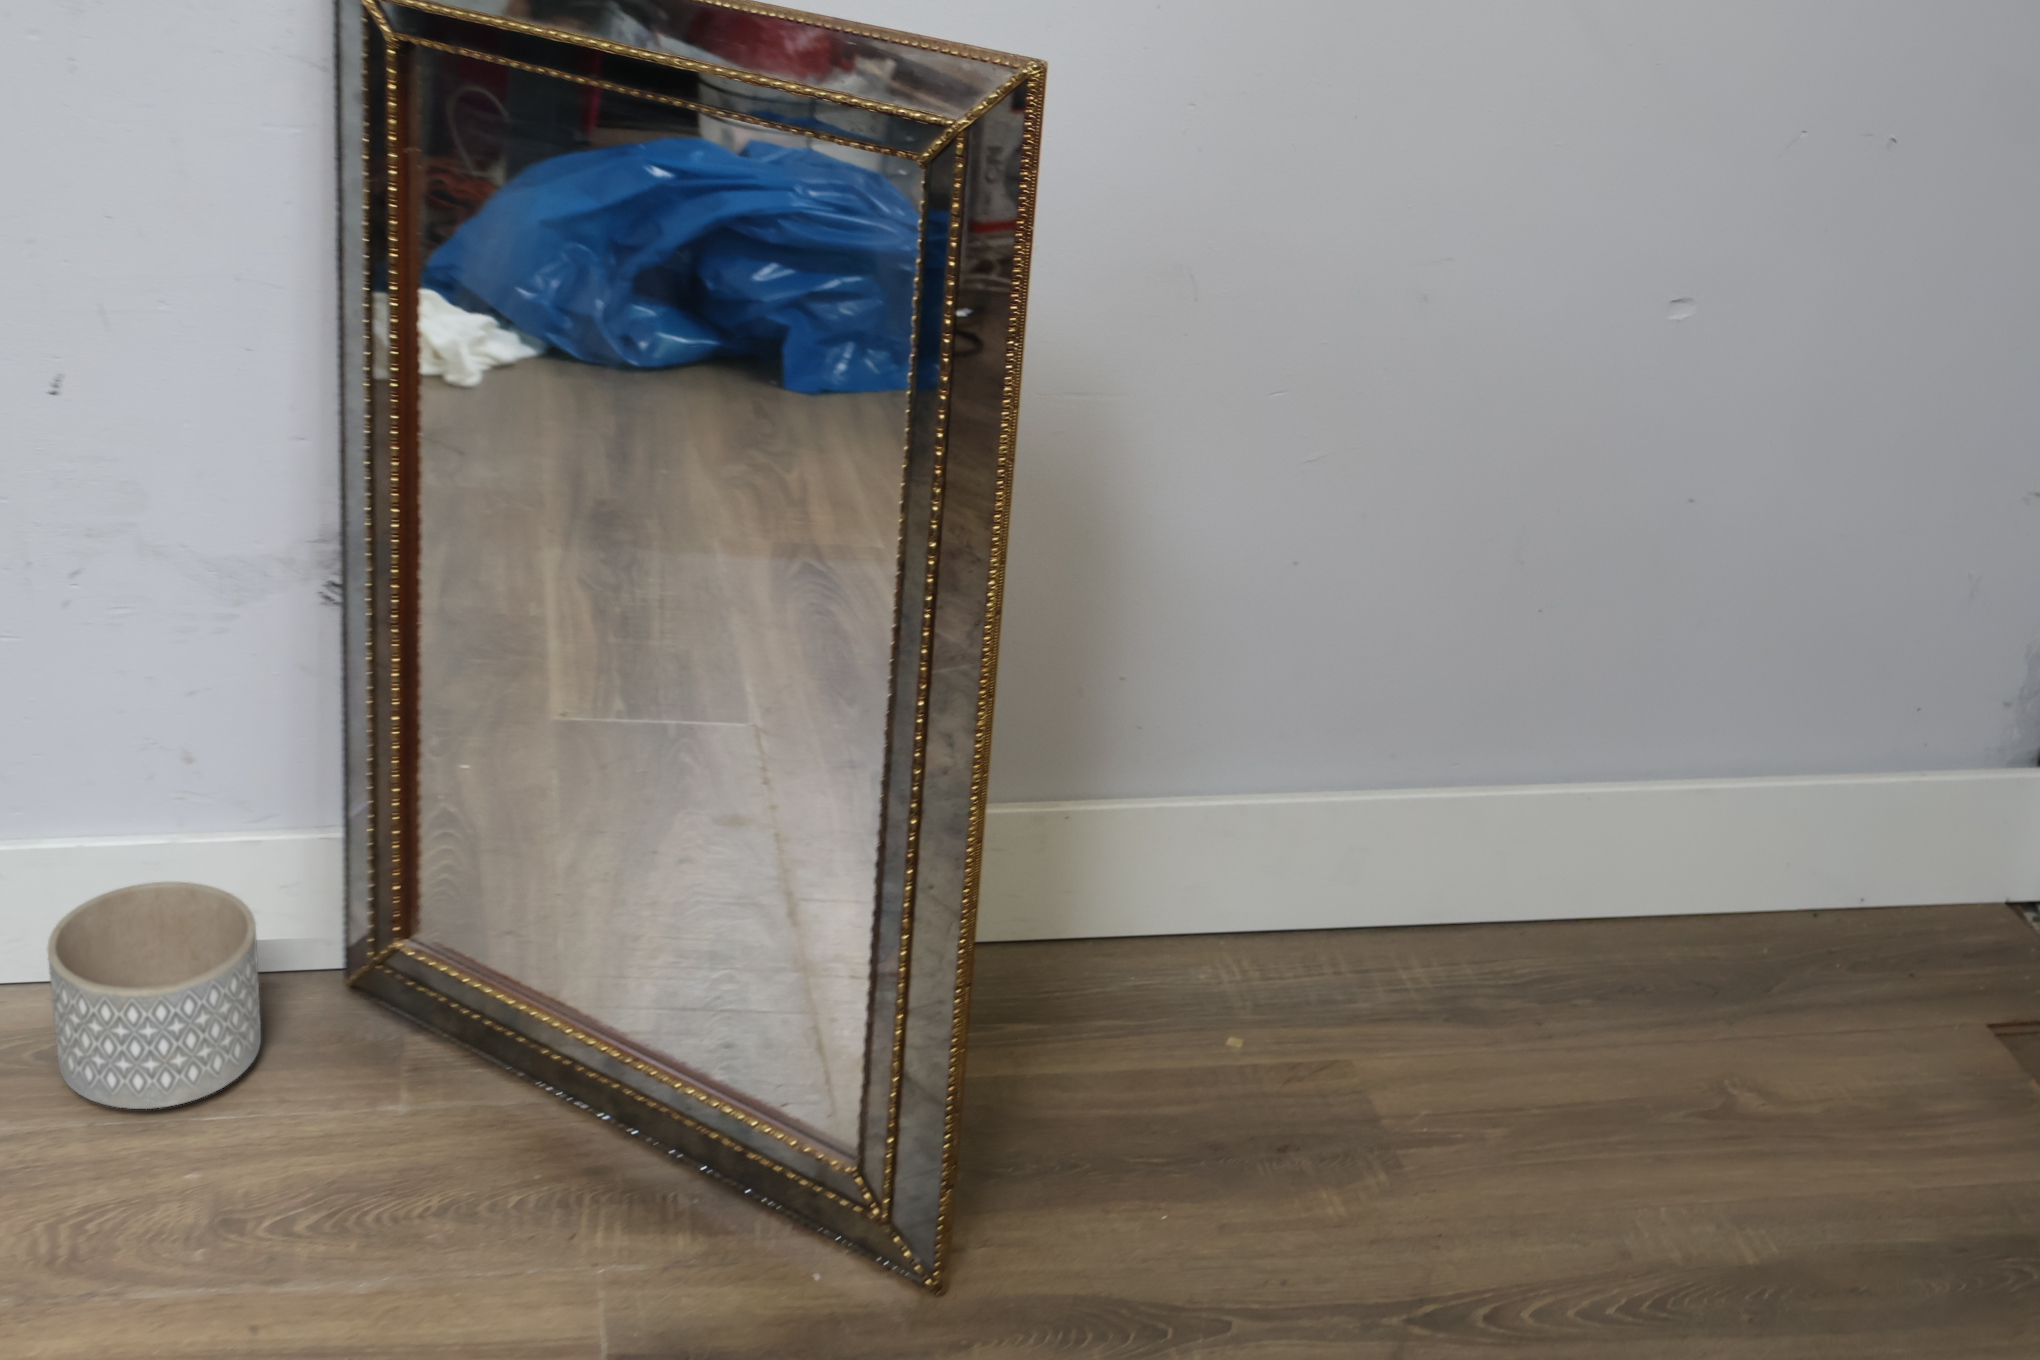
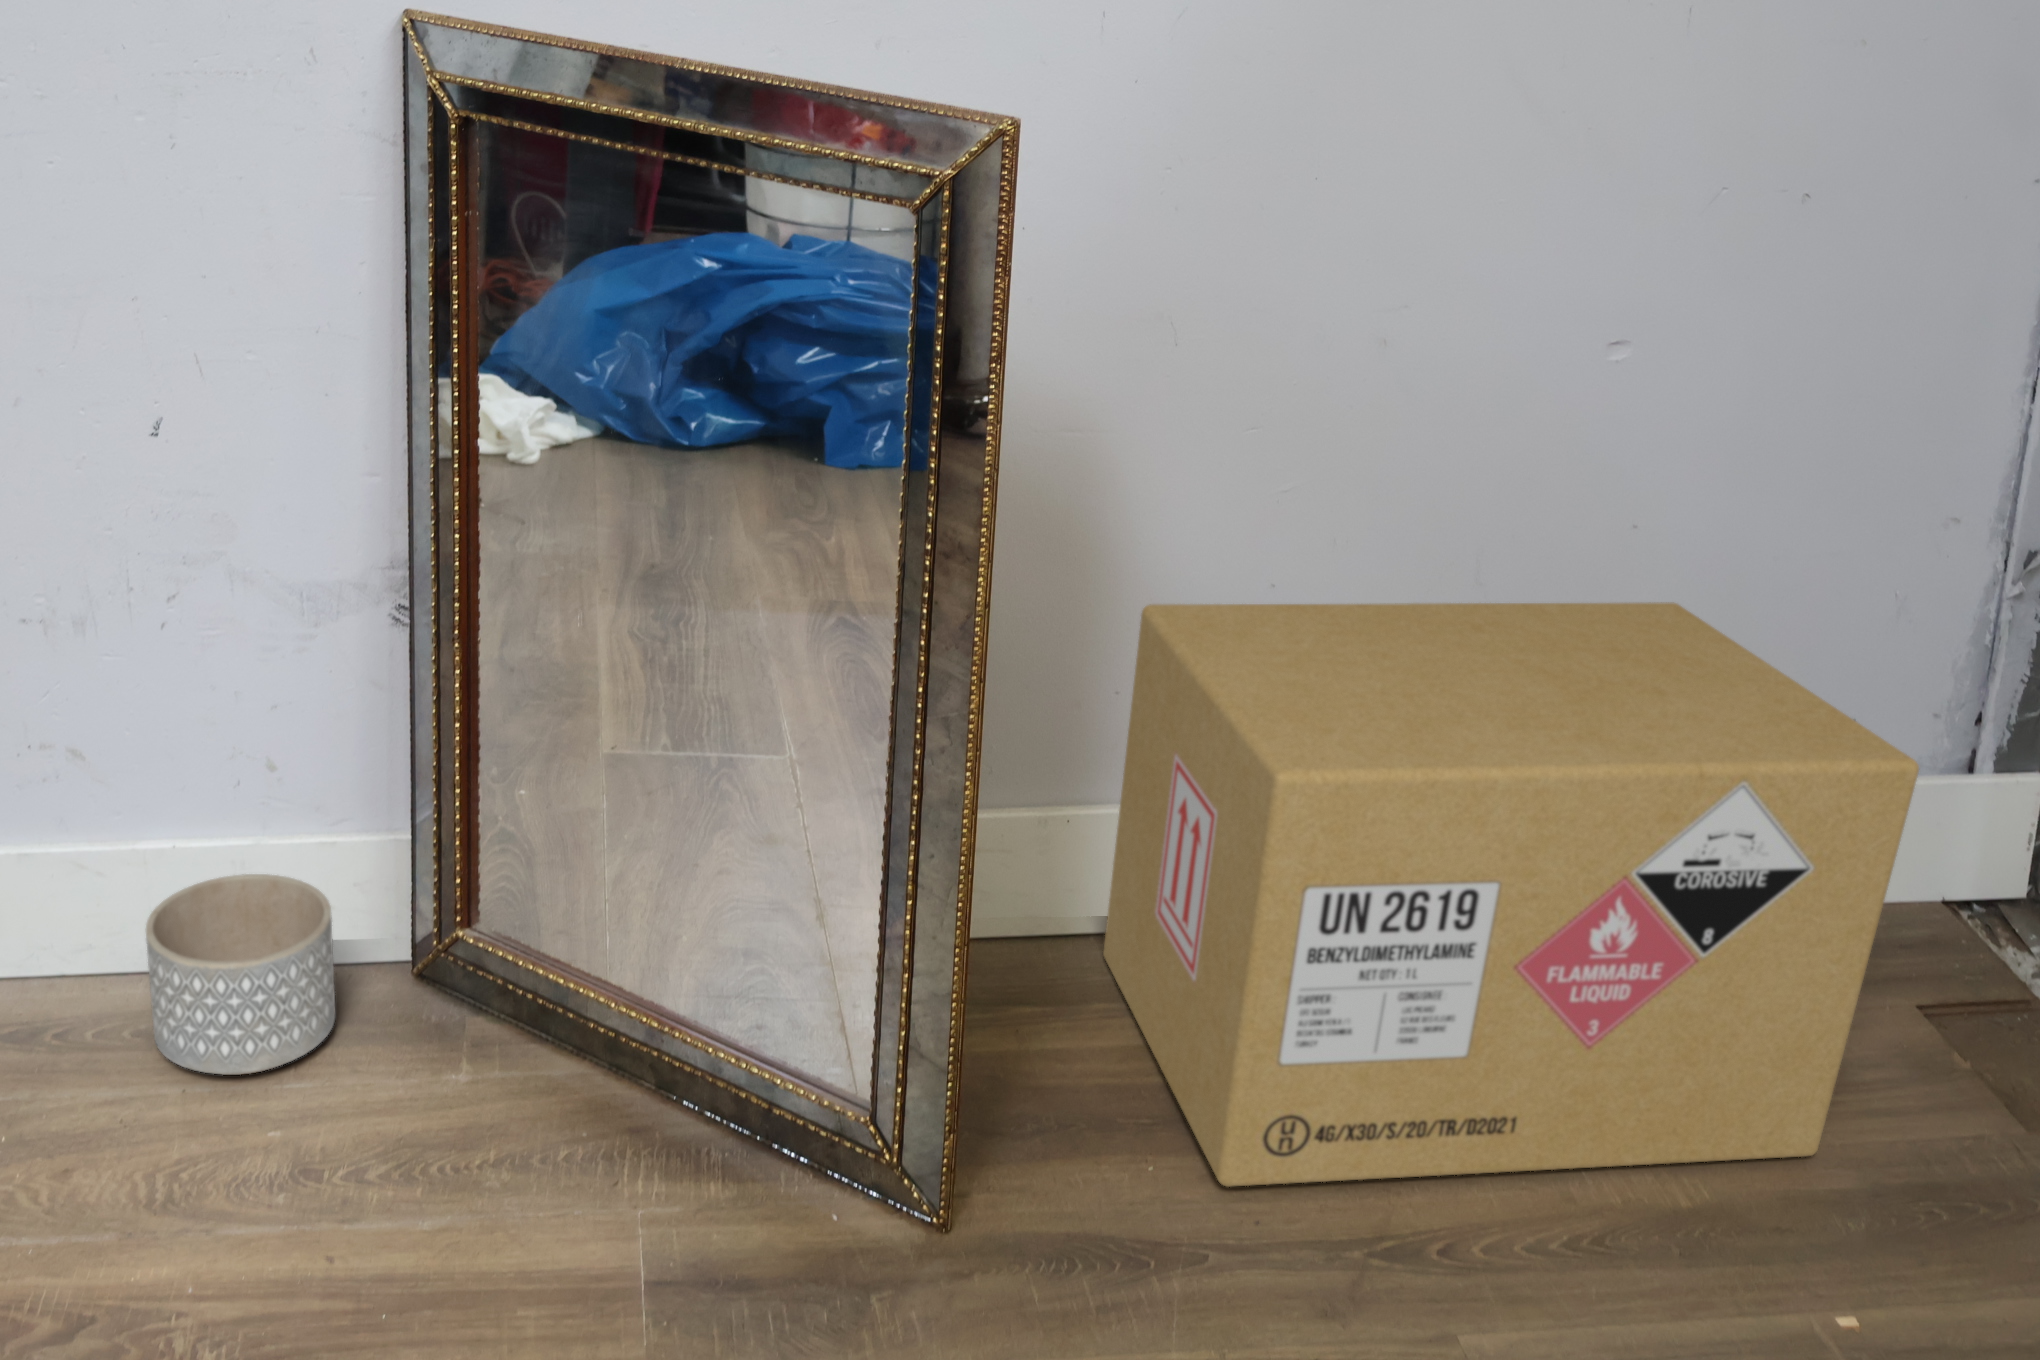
cardboard box: none [1107,587,2017,1239] -> present [1103,602,1919,1187]

